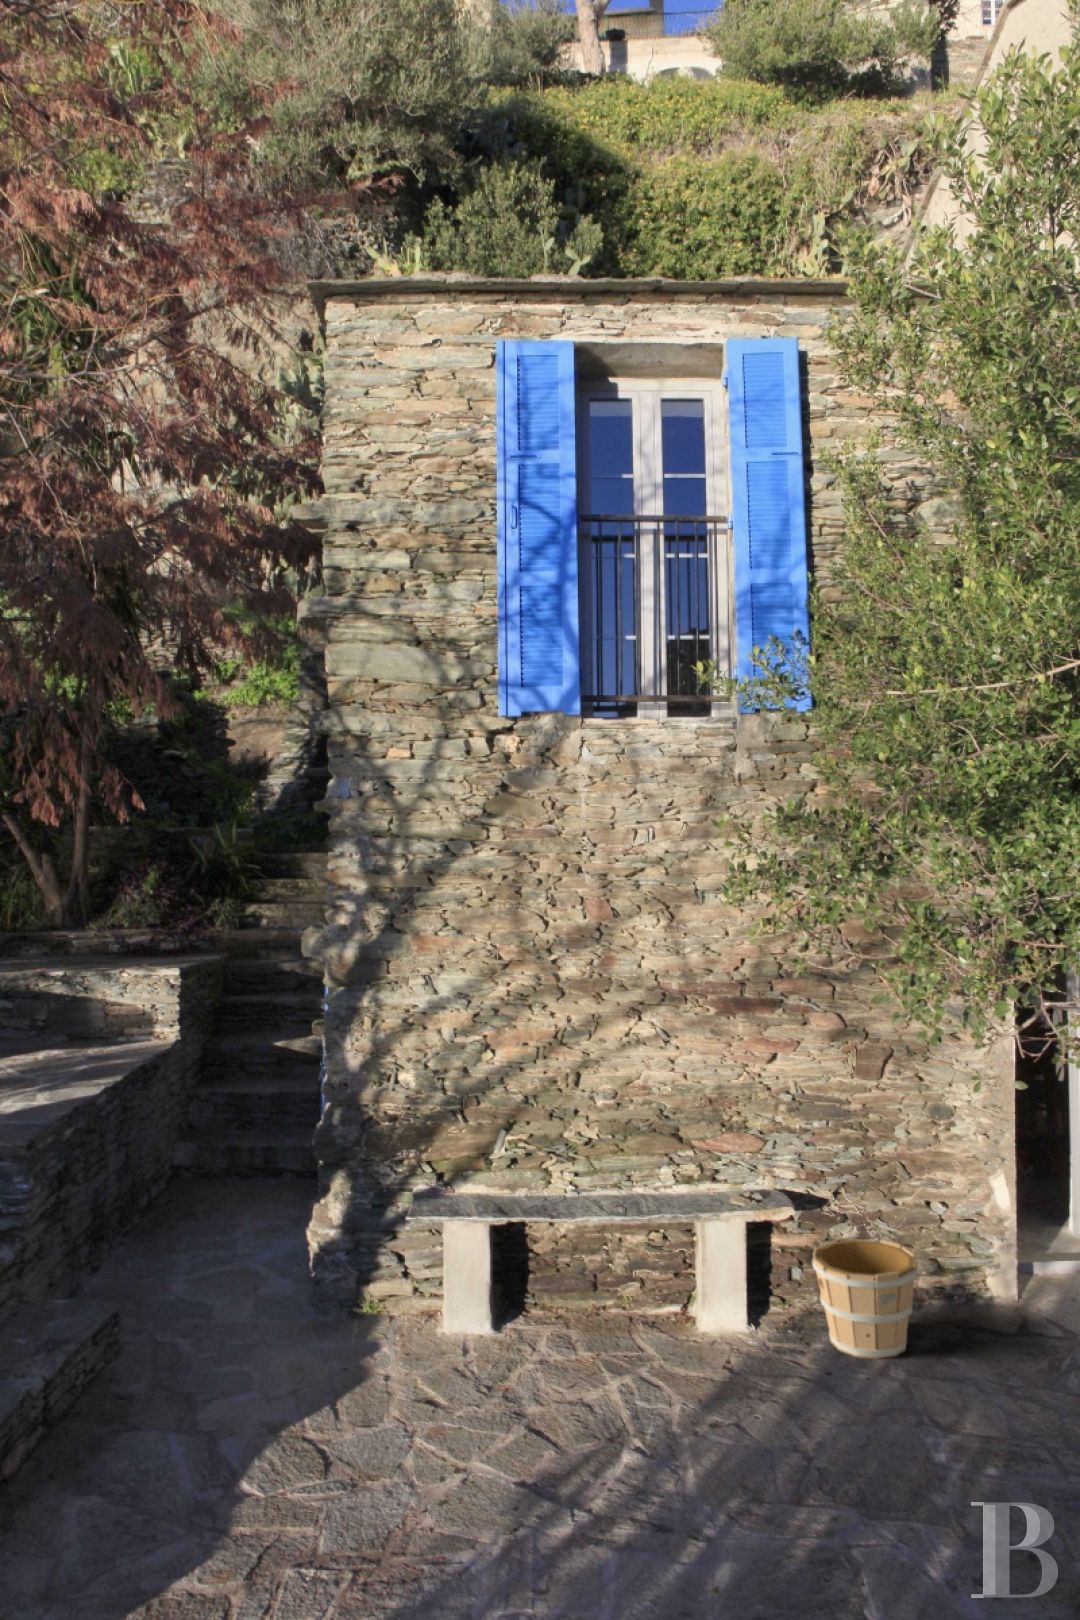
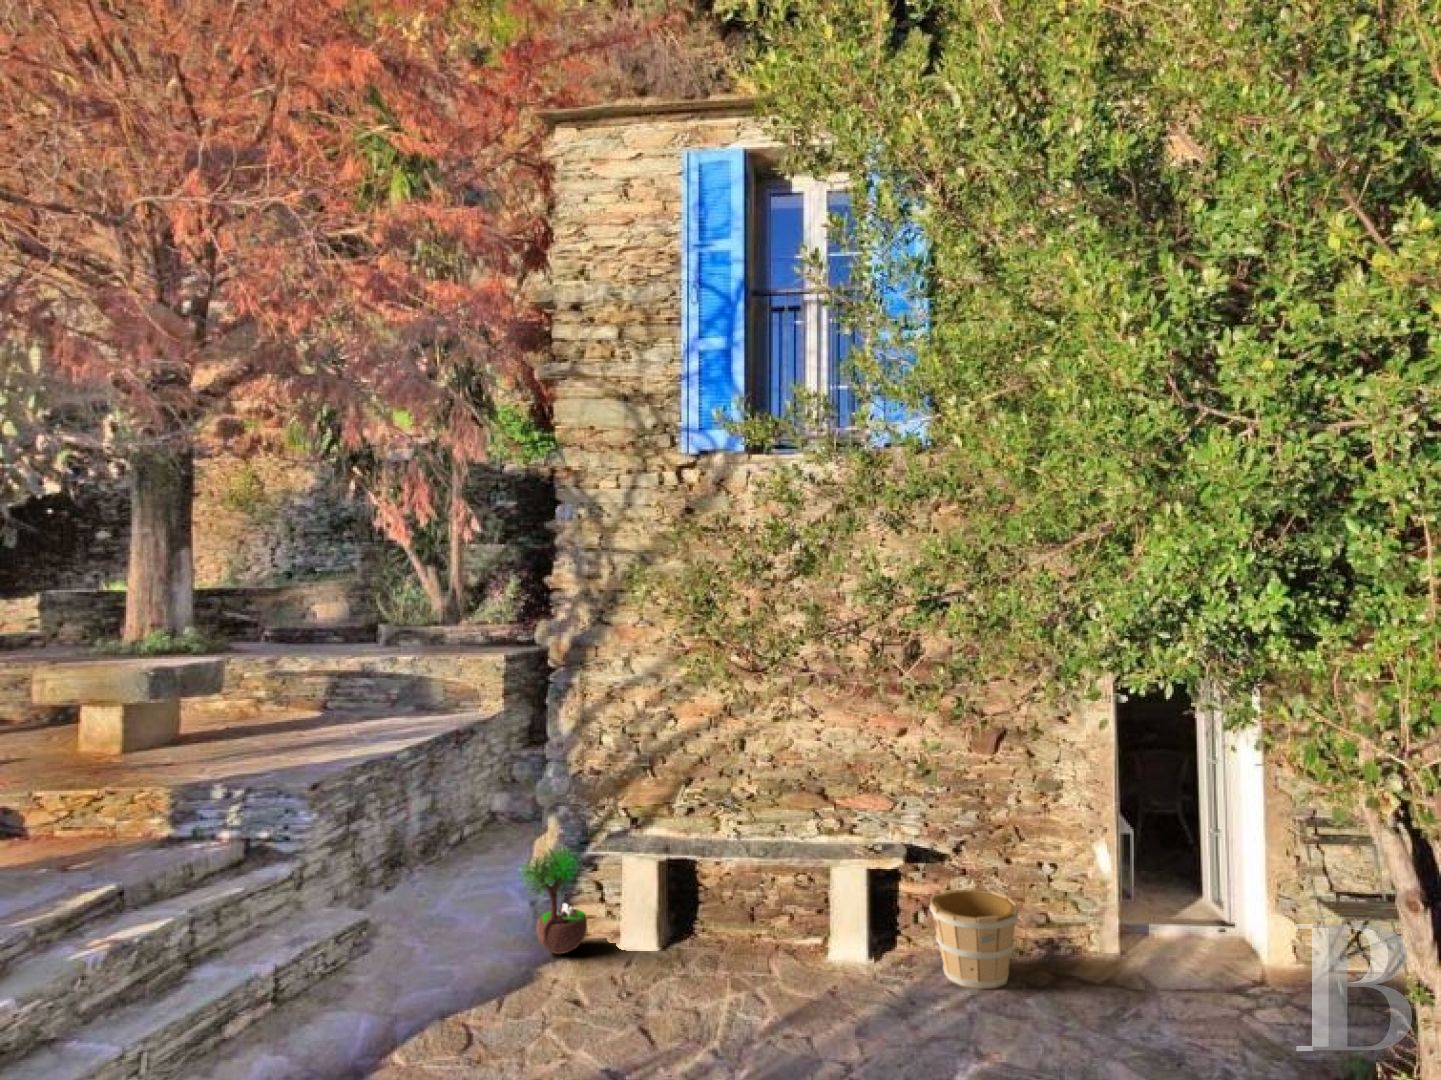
potted tree: none [298,1203,387,1349] -> present [519,845,587,954]

